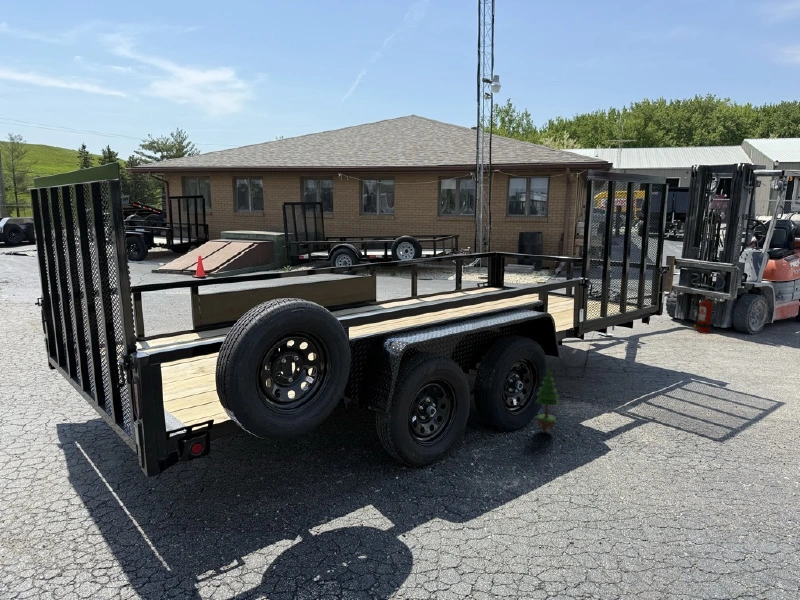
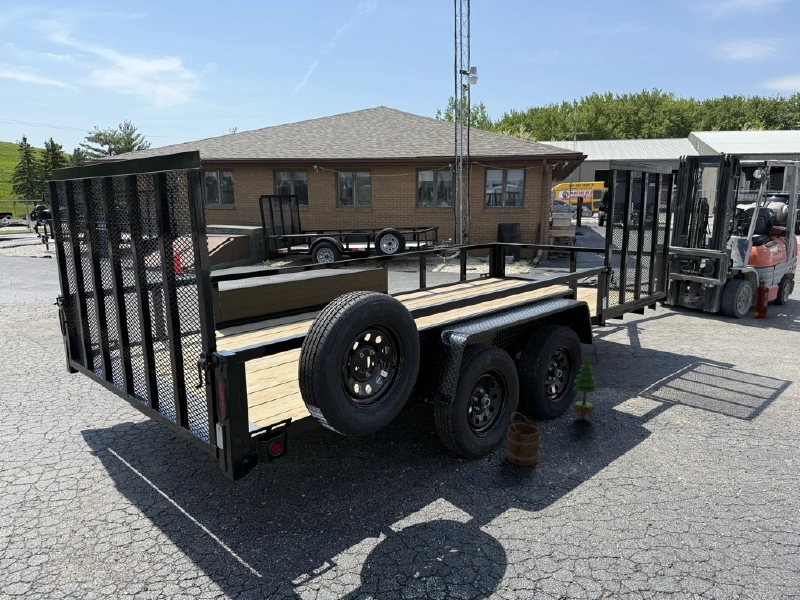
fire extinguisher: present [694,295,713,333] -> present [753,279,769,318]
bucket: none [452,422,485,477] -> present [506,412,540,466]

